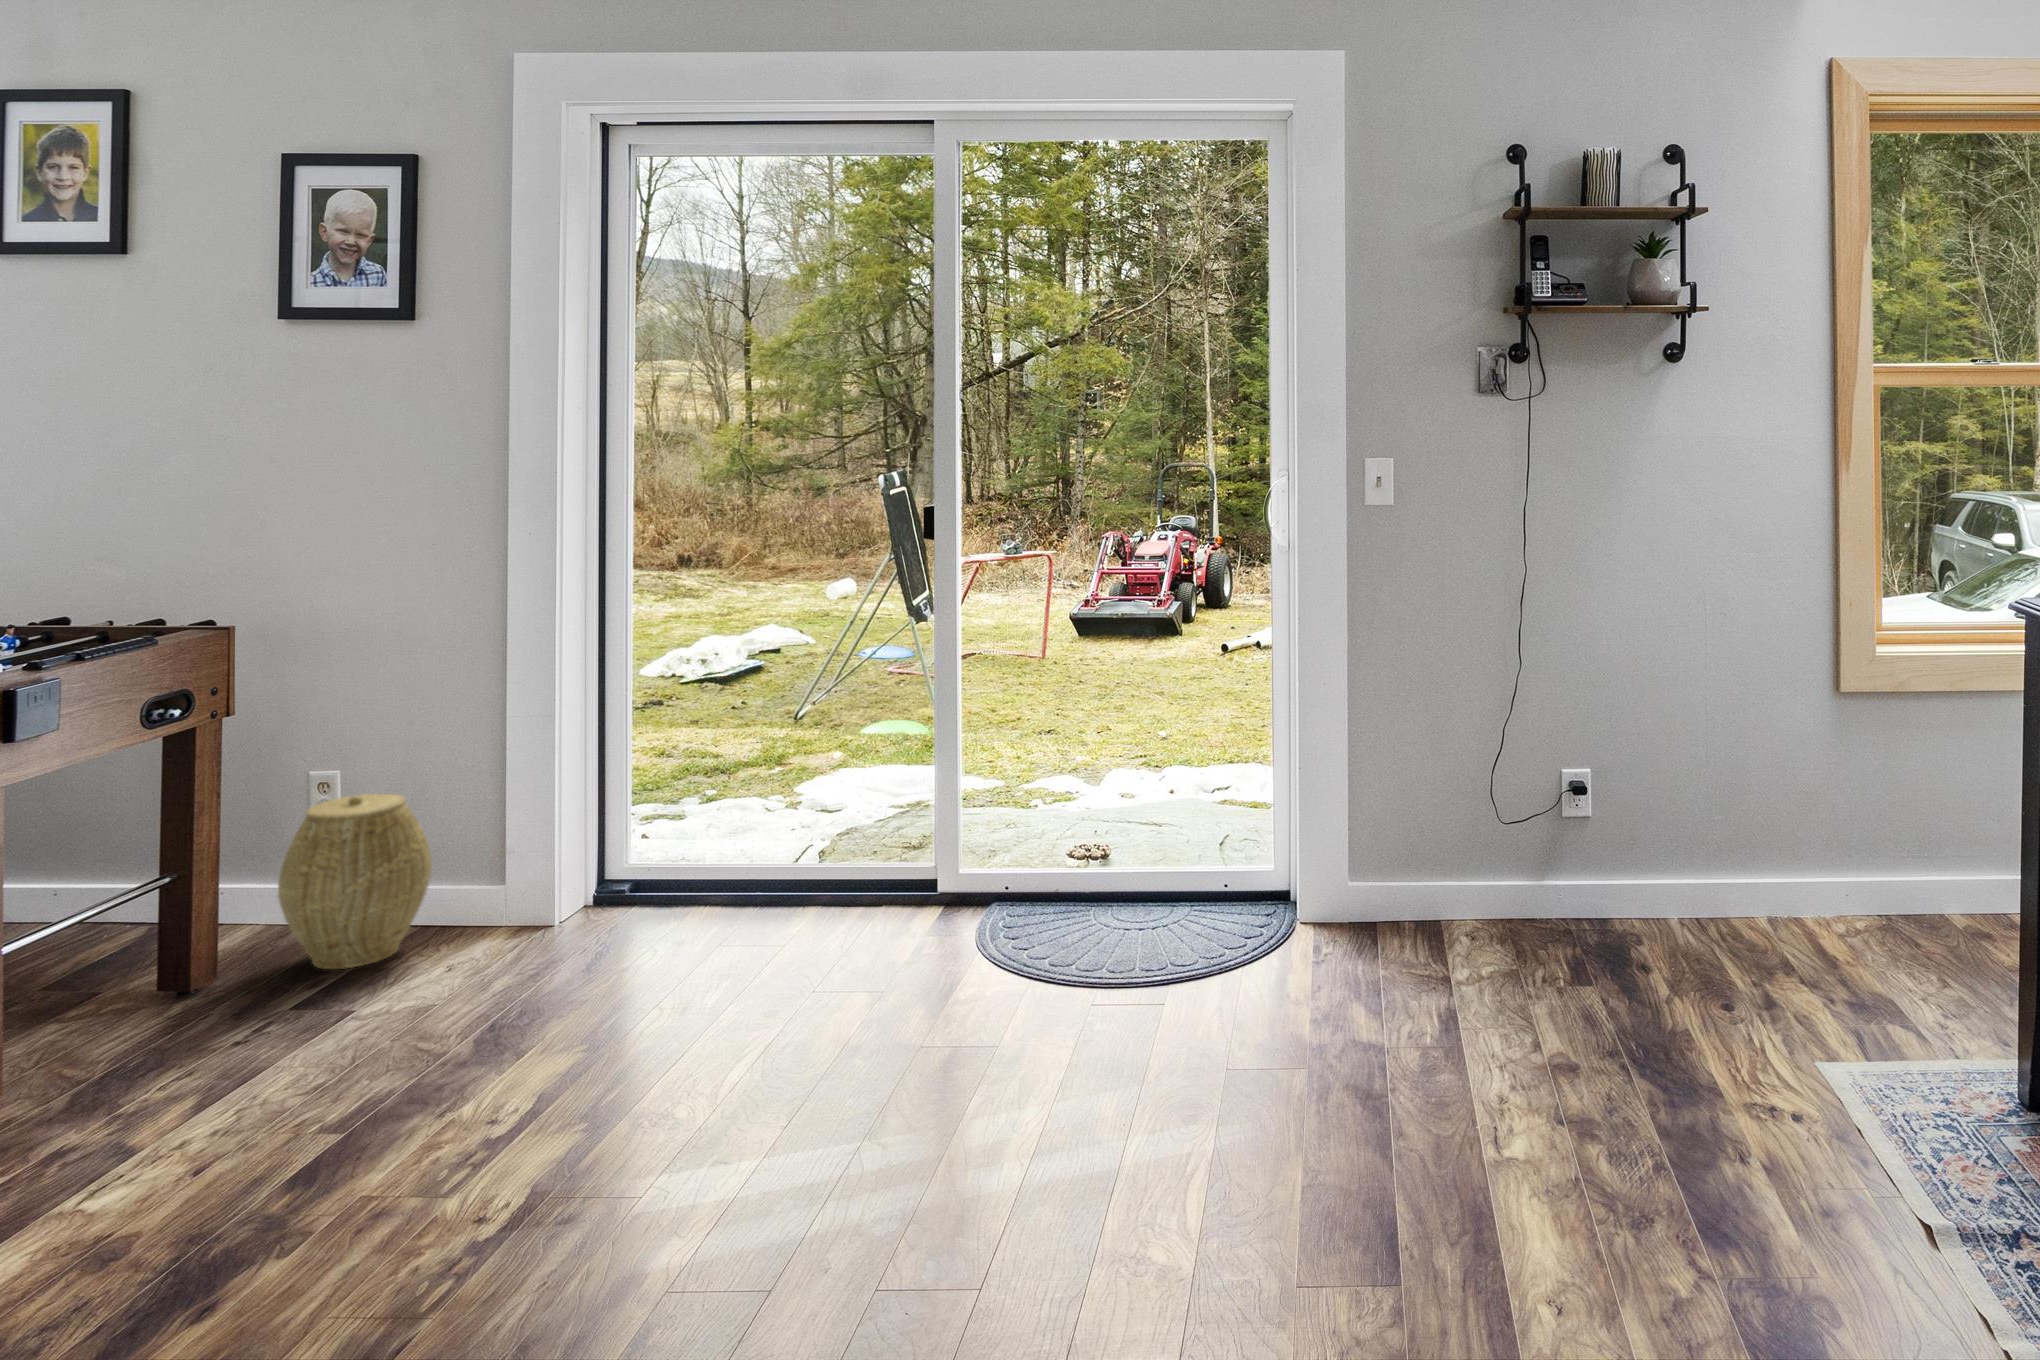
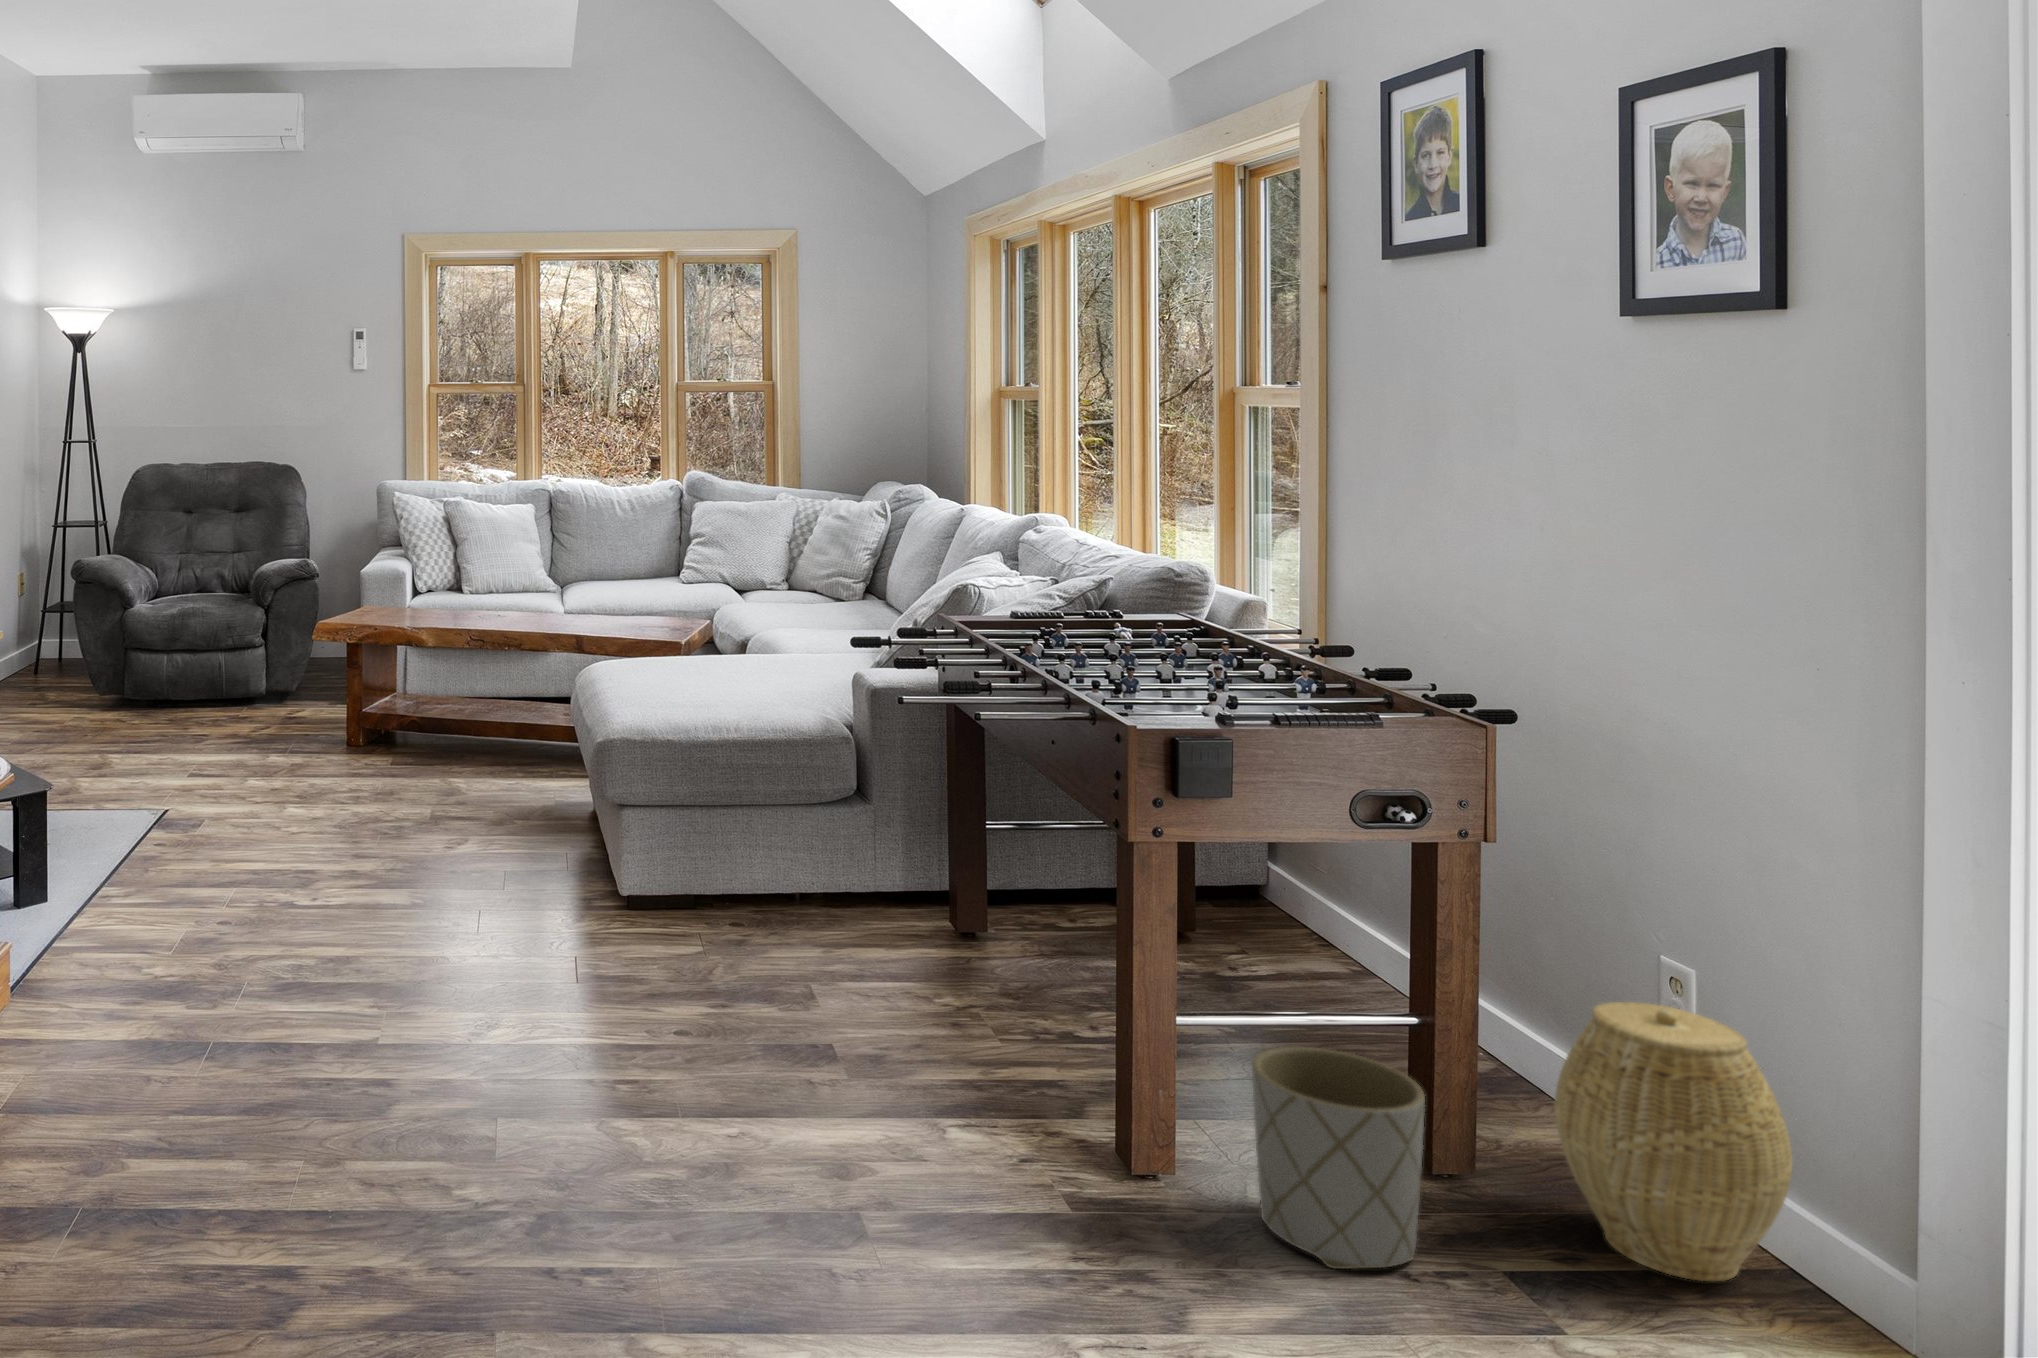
planter: none [93,905,244,1070] -> present [1252,1047,1425,1269]

